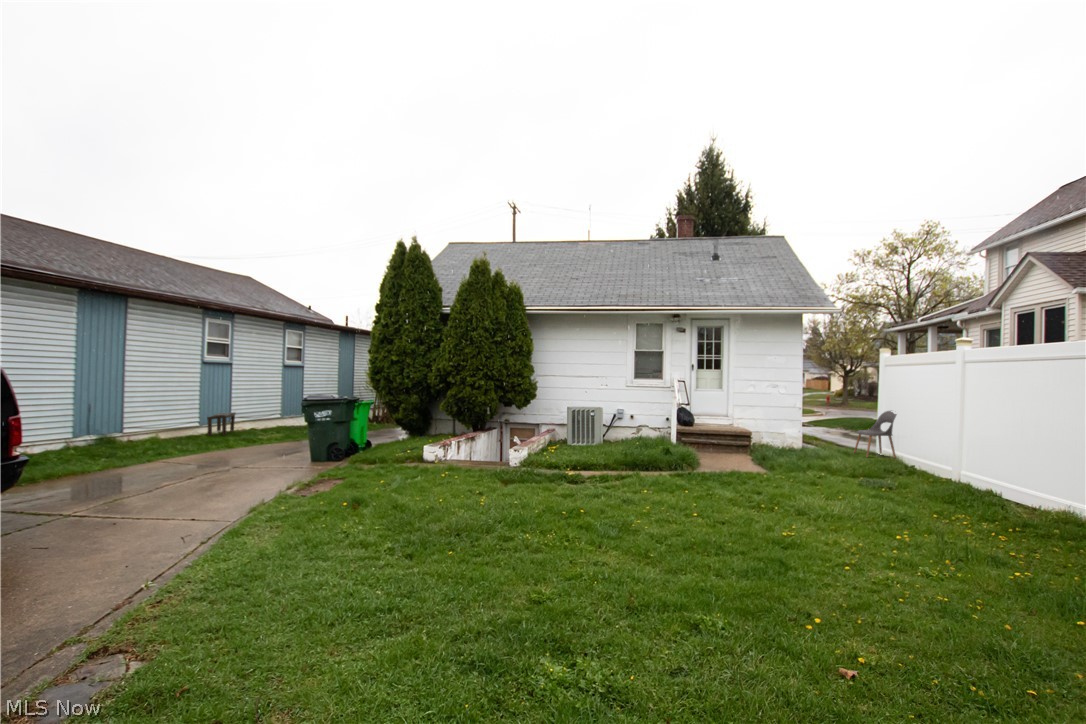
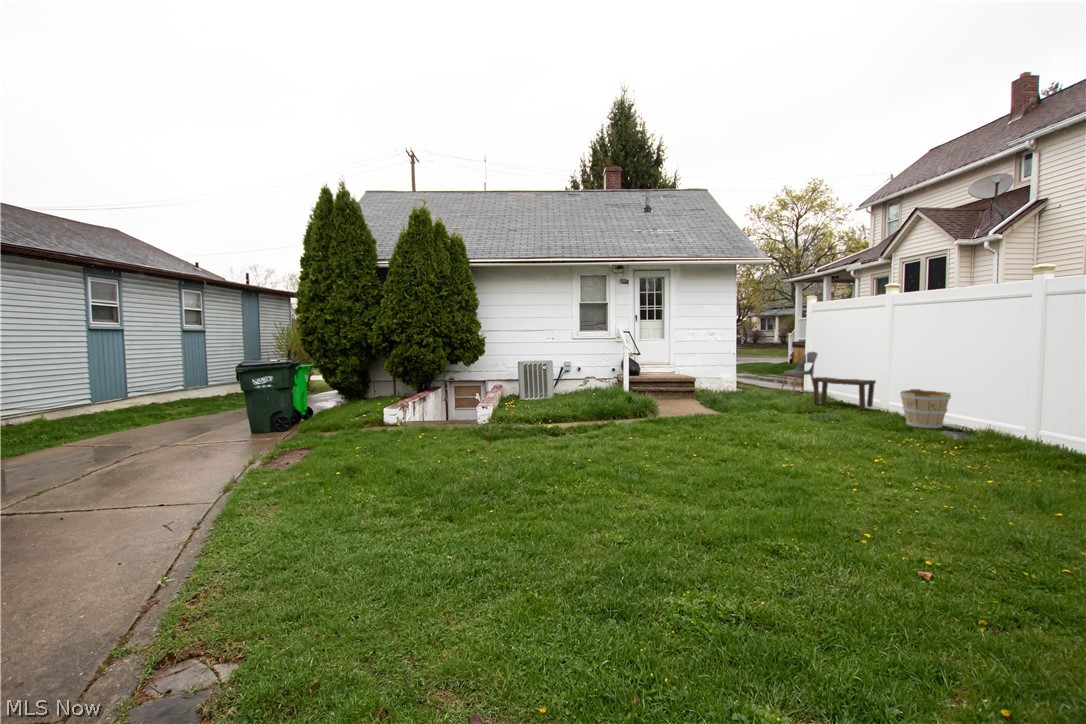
bench: present [207,412,235,436] -> present [813,377,876,411]
wooden bucket: none [989,461,1056,511] -> present [900,389,951,429]

